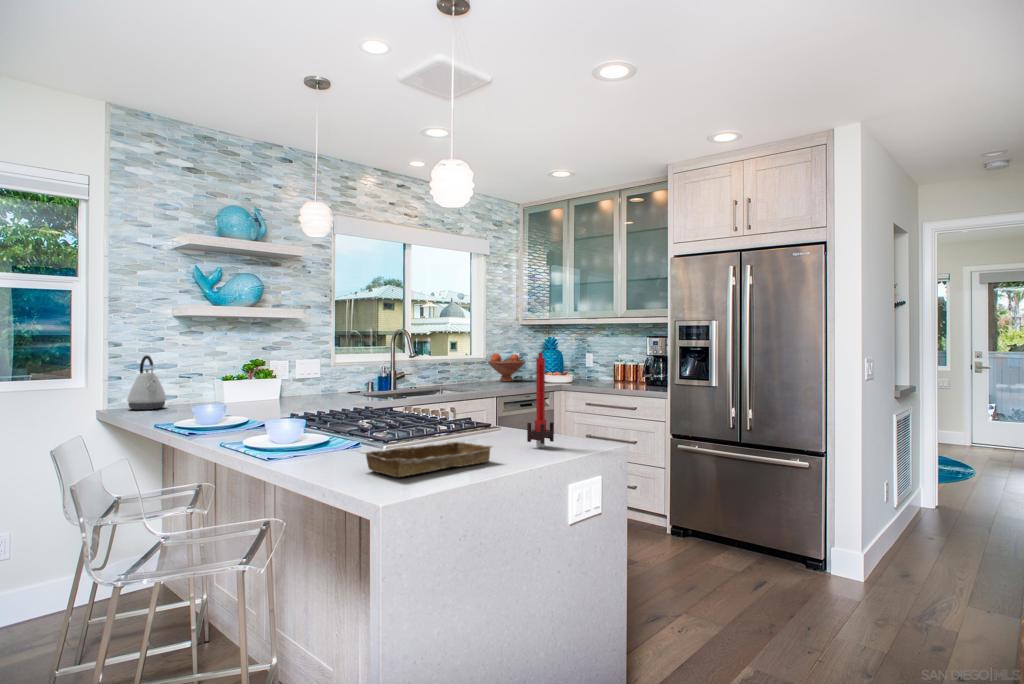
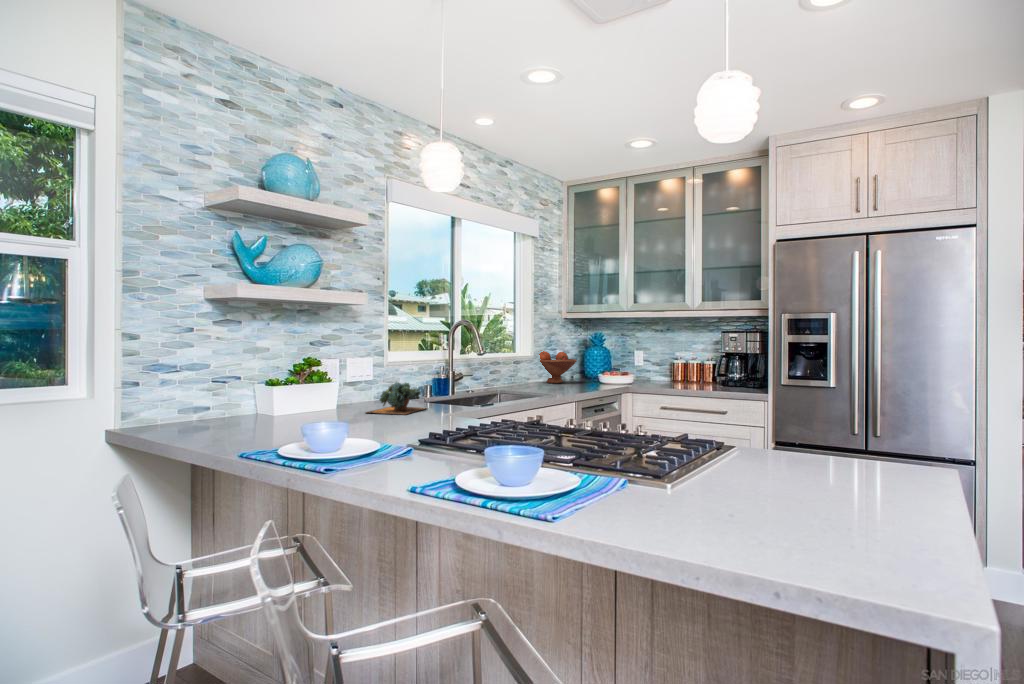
candle: present [527,353,554,447] -> none [888,347,922,484]
kettle: present [127,356,166,410] -> none [154,352,208,429]
succulent plant: none [292,378,348,403] -> present [366,382,426,415]
tray: present [363,442,493,477] -> none [792,482,940,563]

